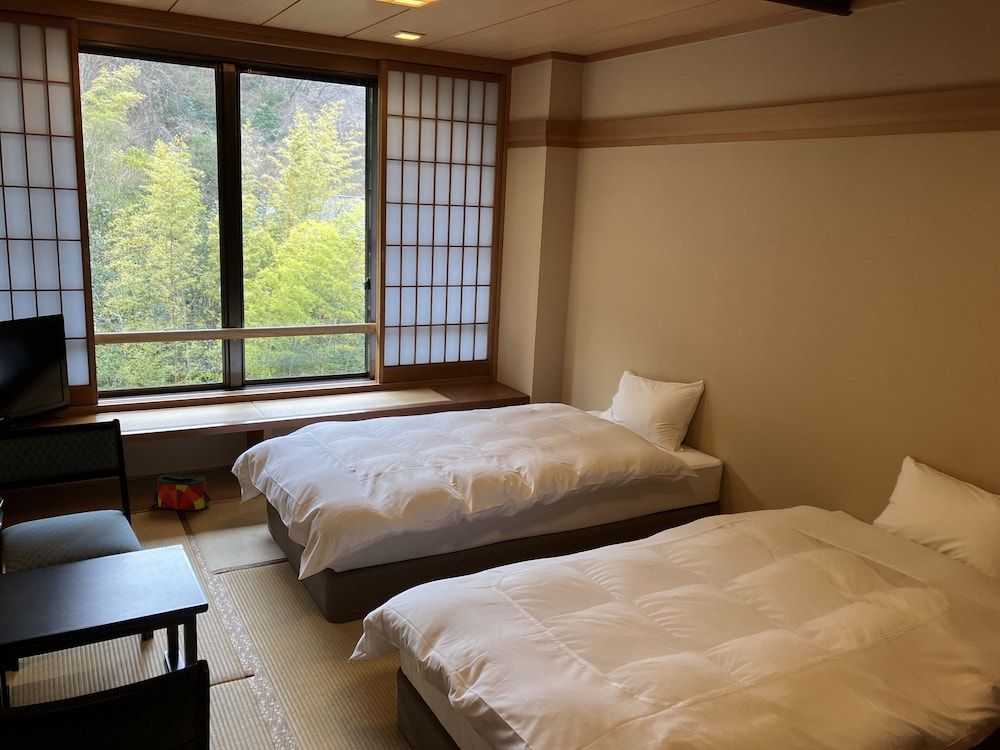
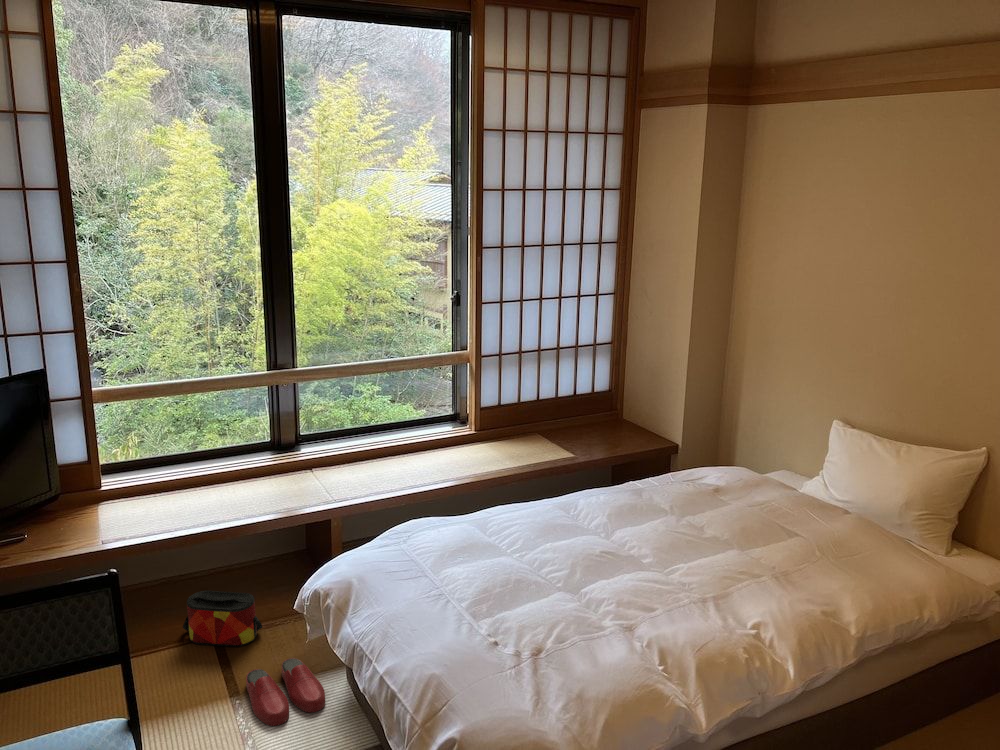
slippers: none [197,515,251,547] -> present [246,658,325,726]

